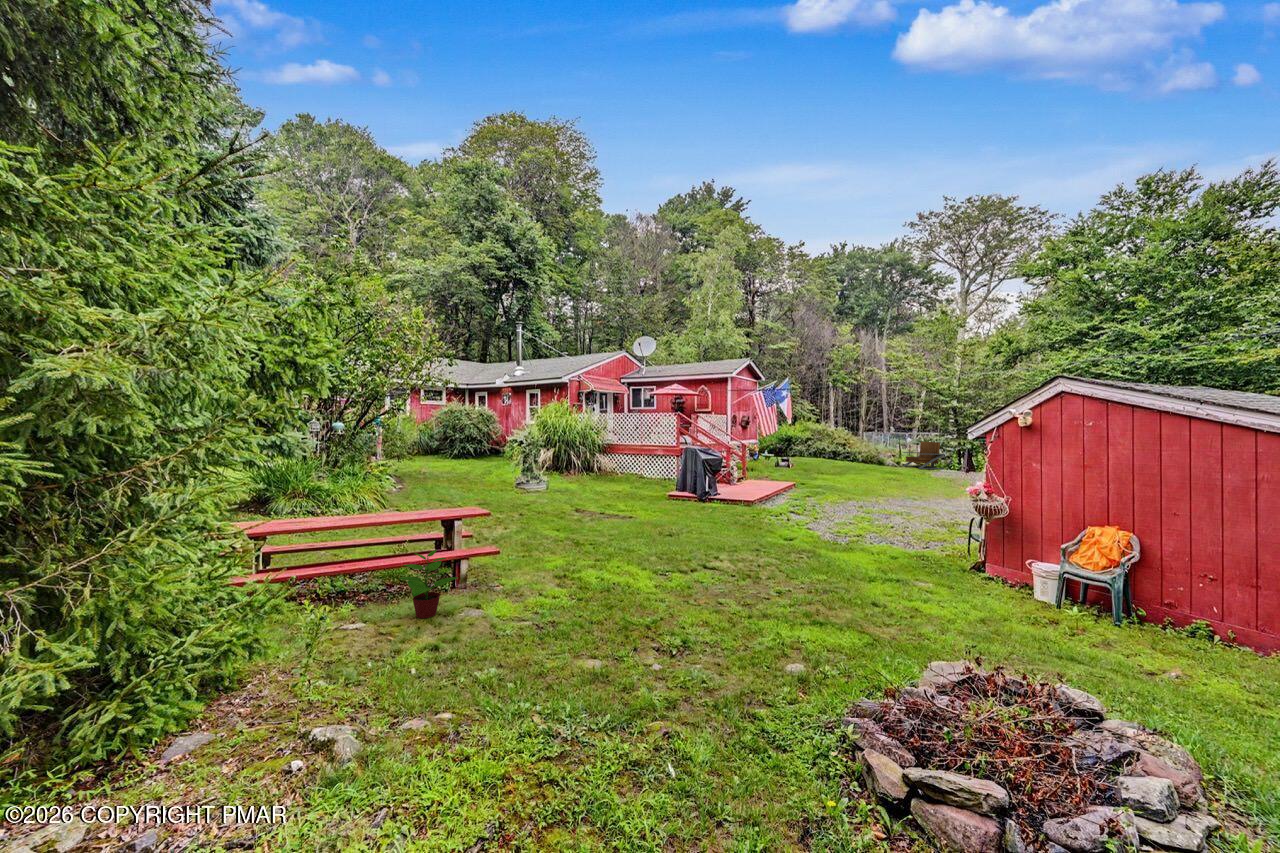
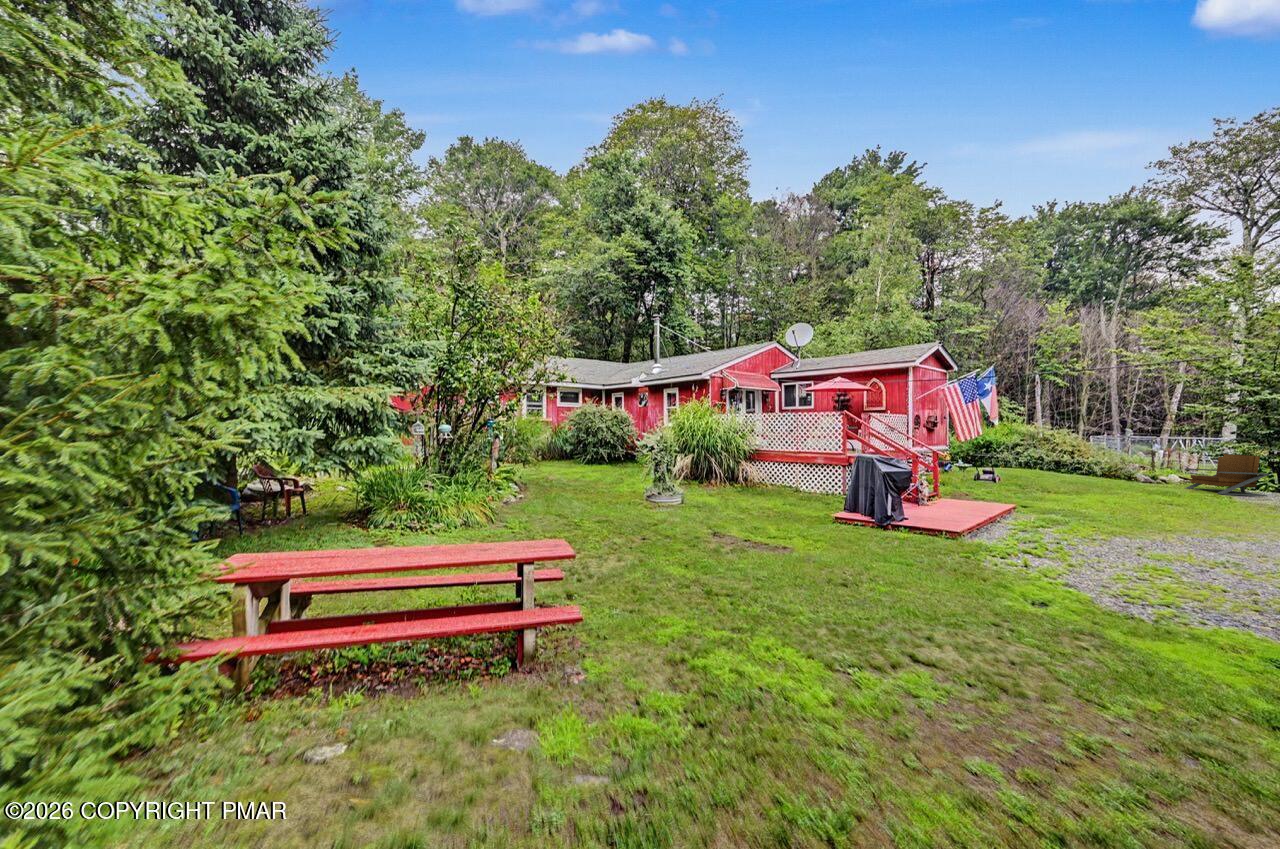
potted plant: present [399,550,458,618] -> none [465,605,547,707]

